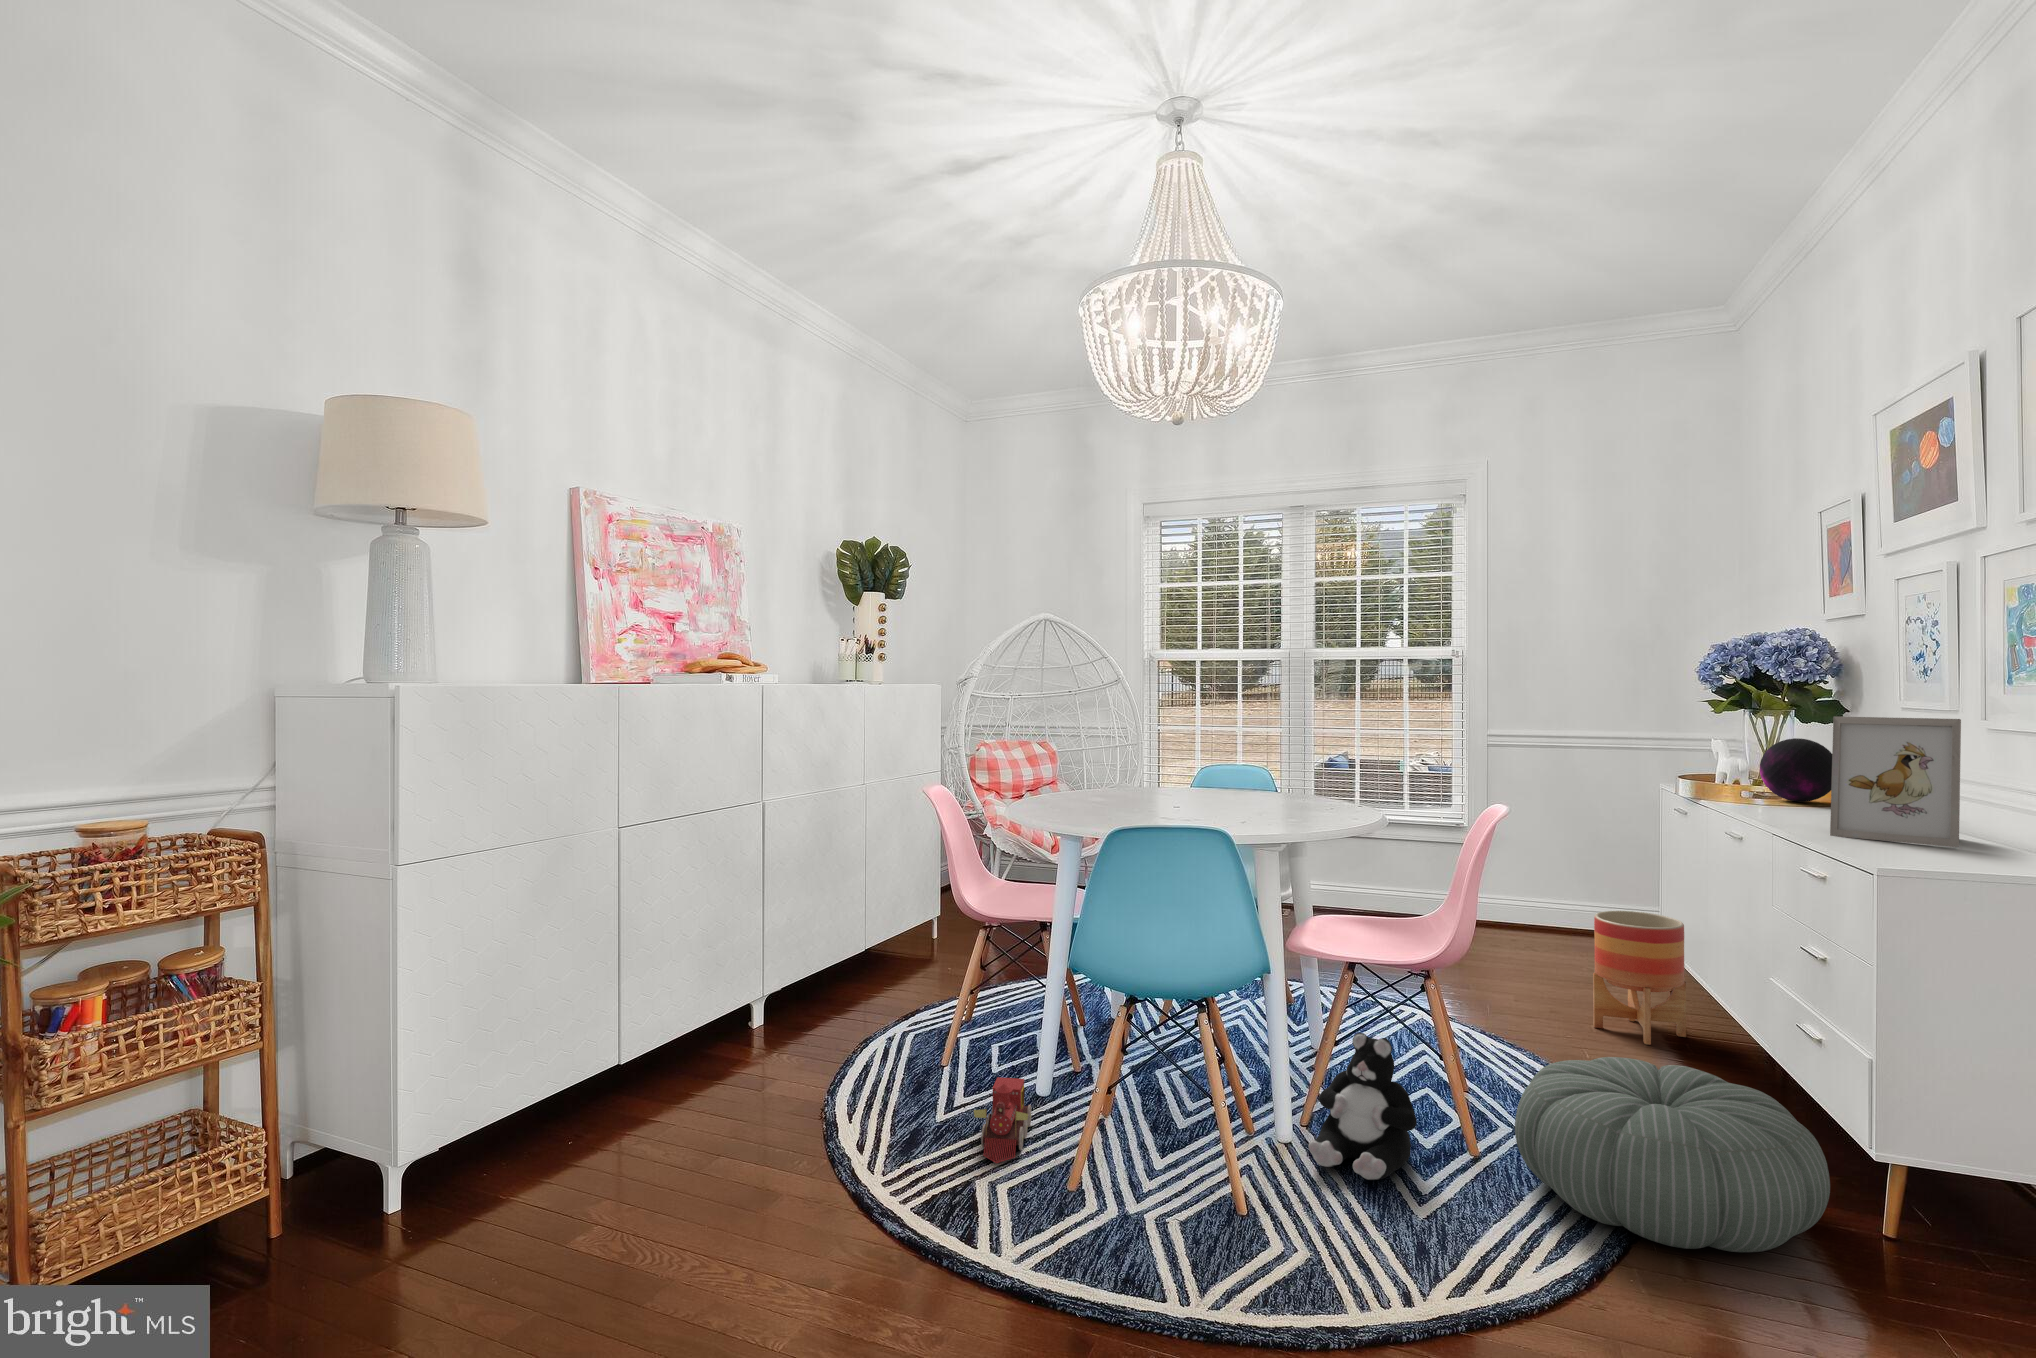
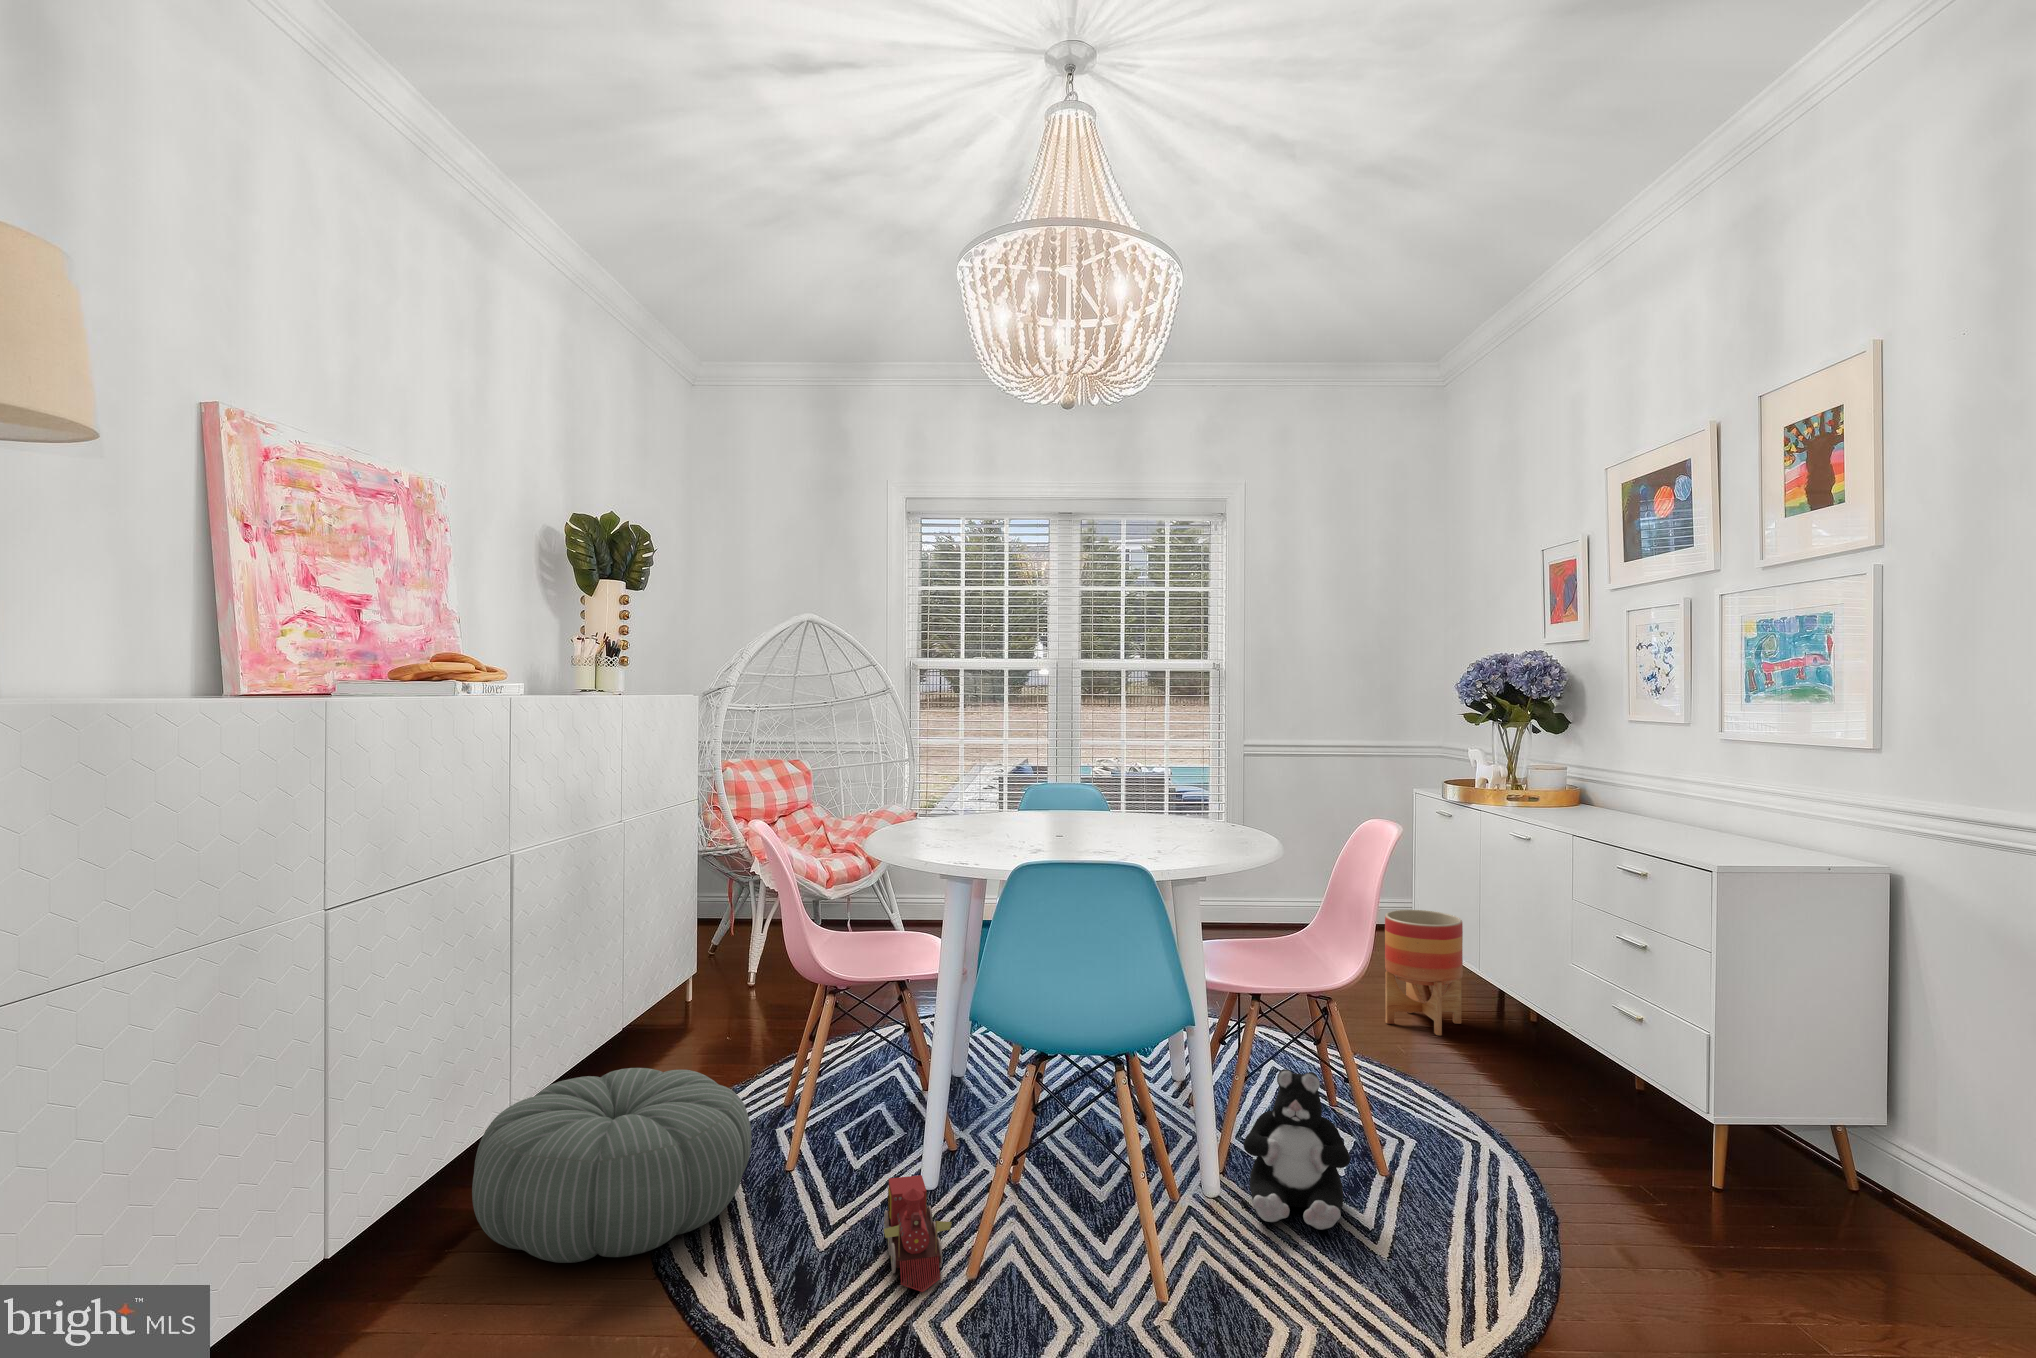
picture frame: present [1830,716,1961,847] -> none [1640,728,1746,842]
decorative orb: present [1760,738,1832,802] -> none [1520,746,1583,802]
pouf: present [1515,1057,1830,1252] -> present [472,1068,751,1263]

